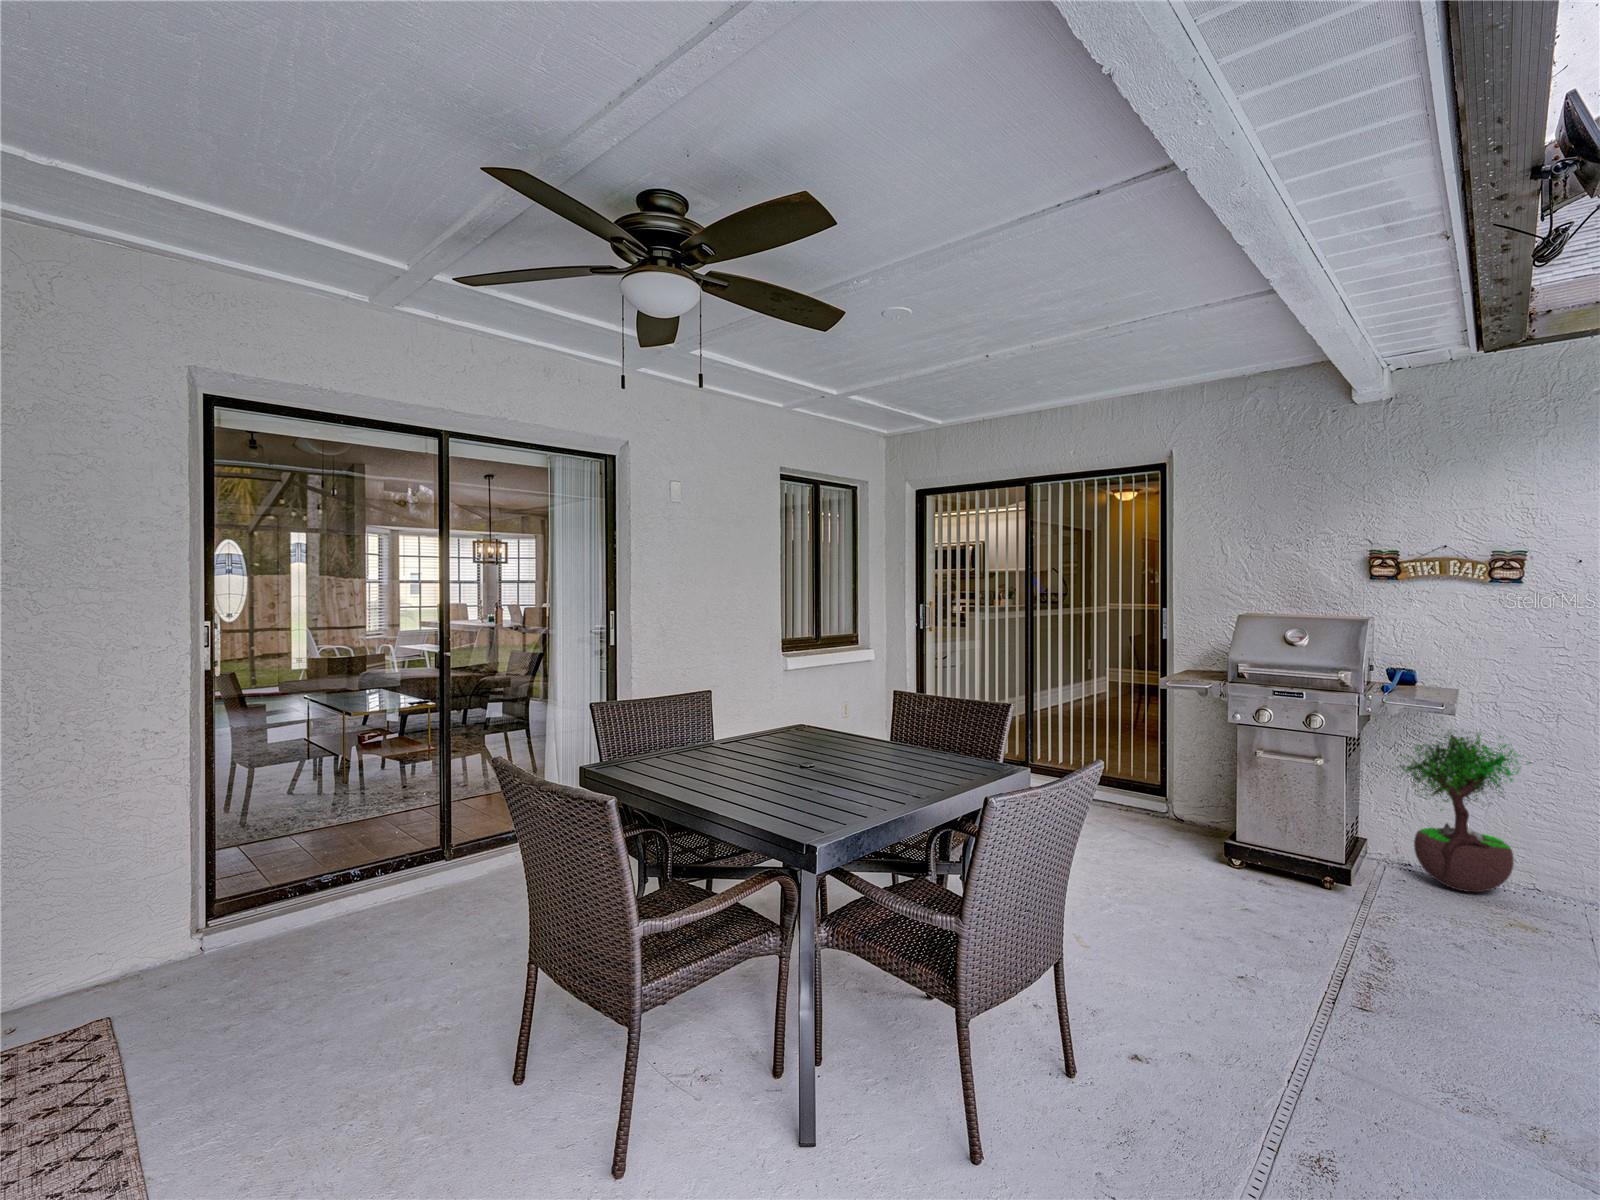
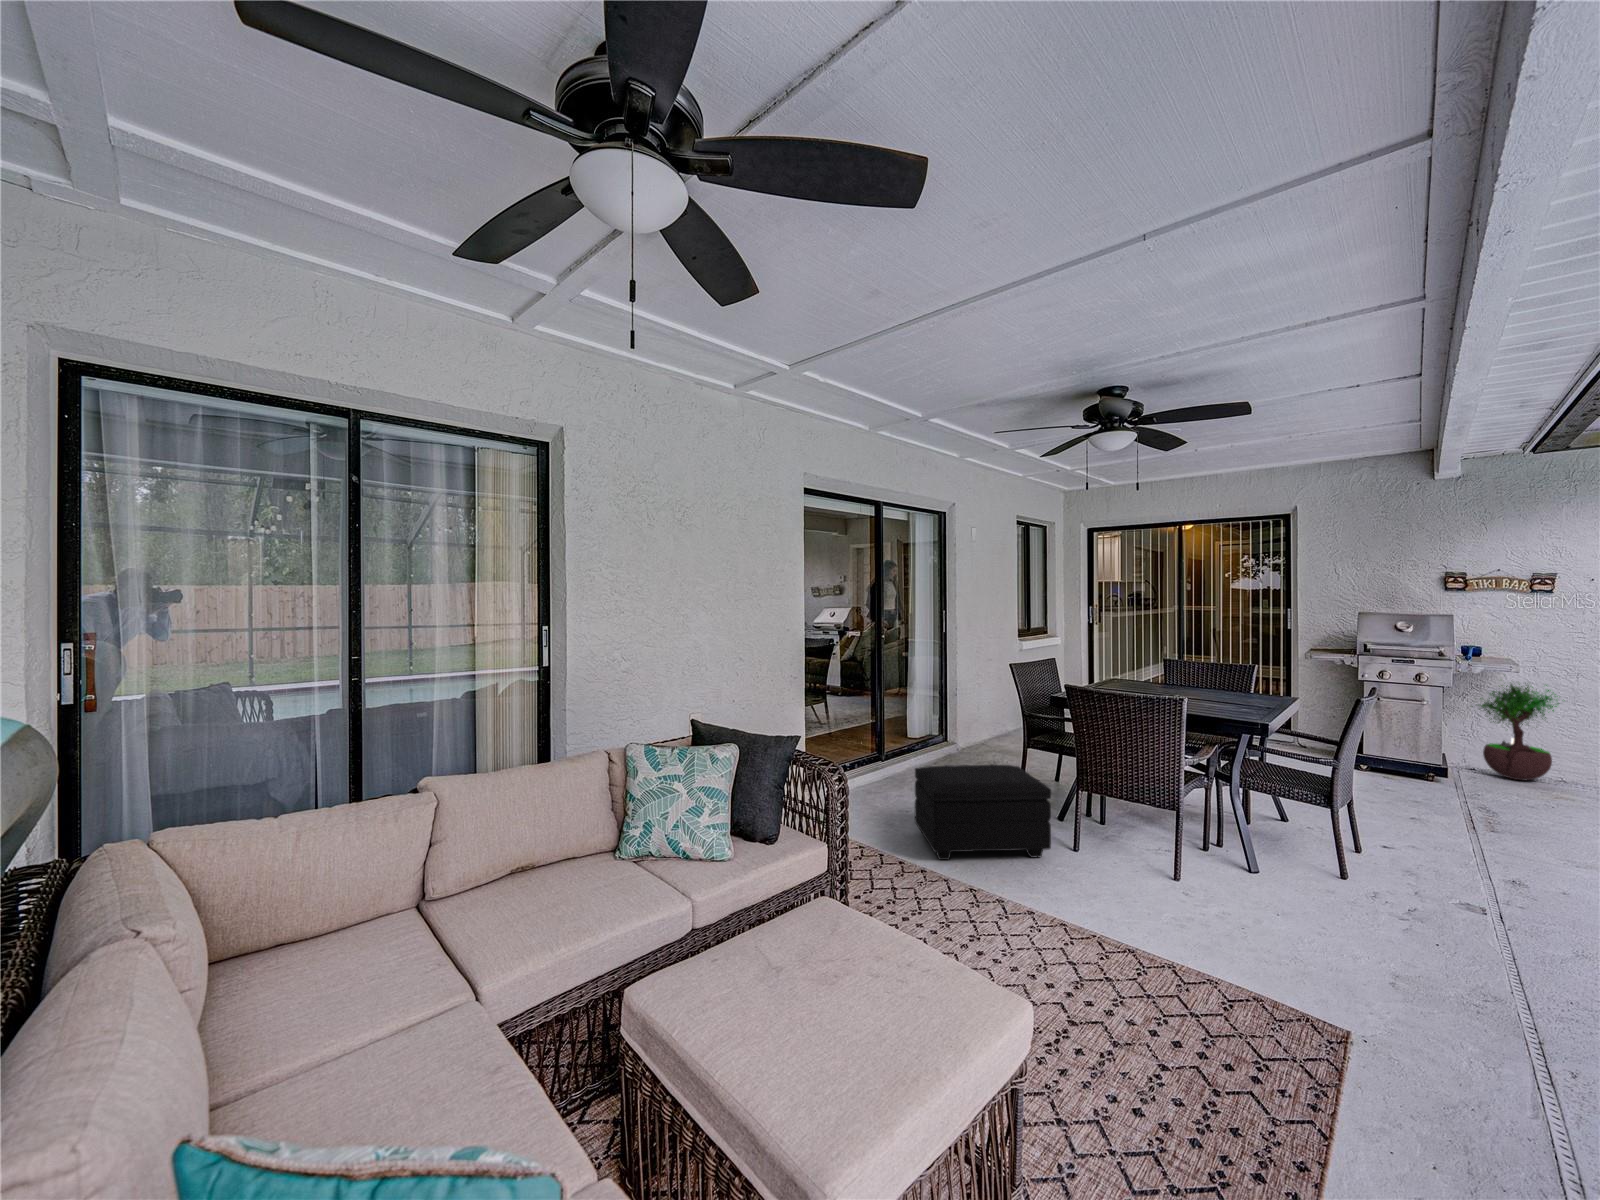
footstool: none [183,897,493,1113] -> present [915,765,1051,860]

